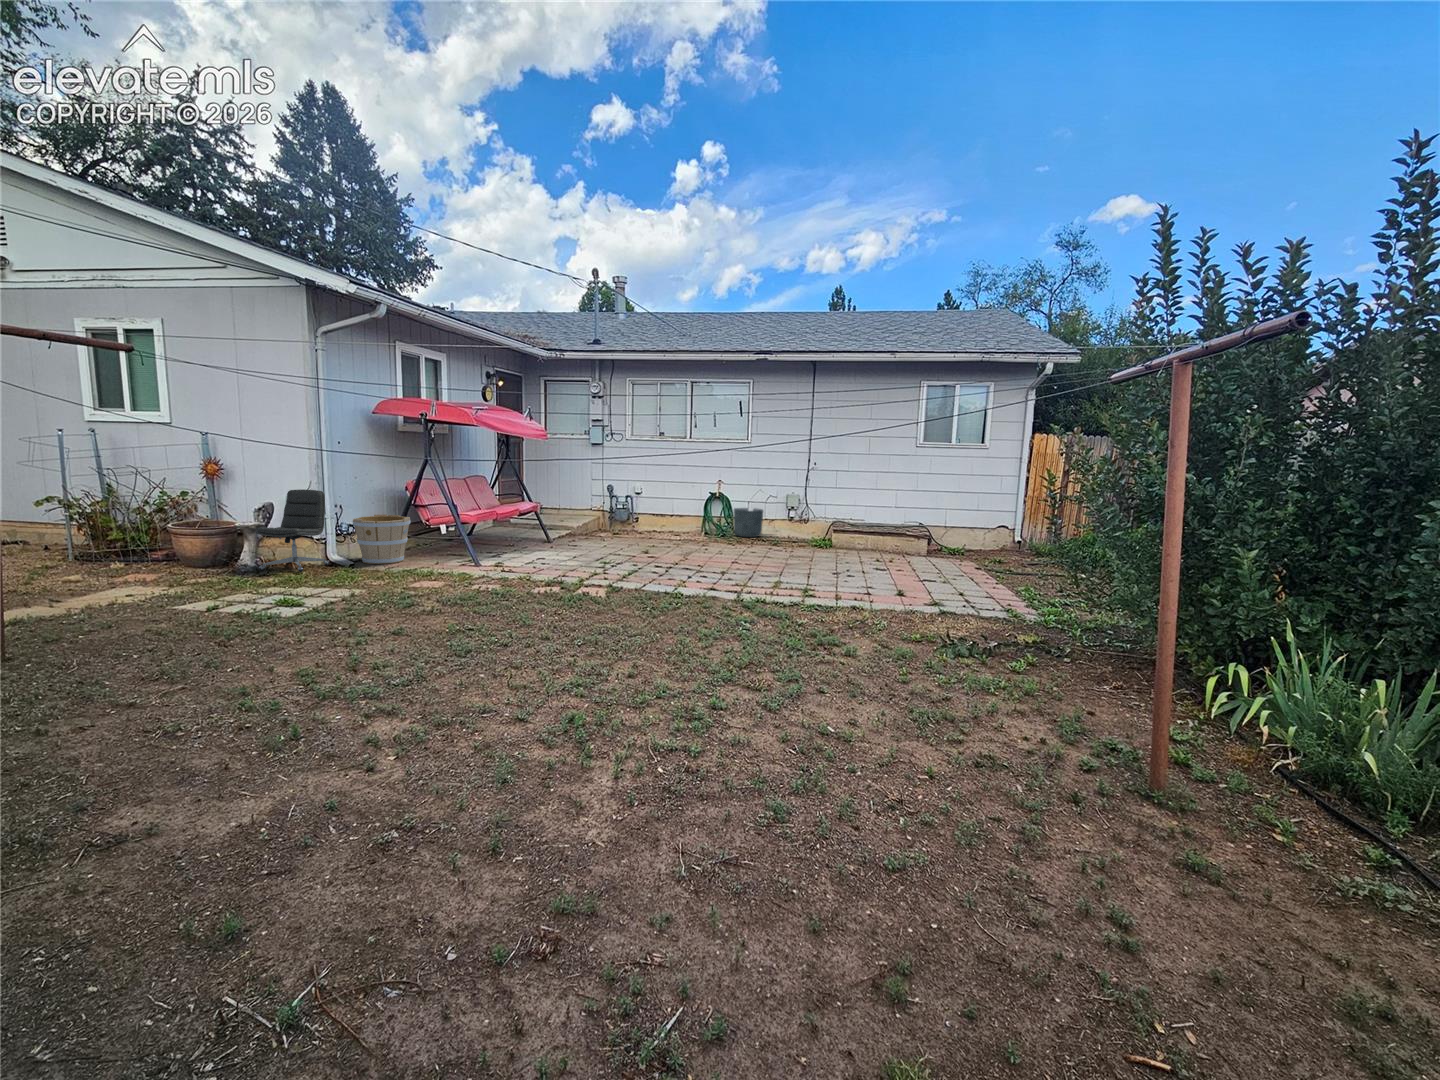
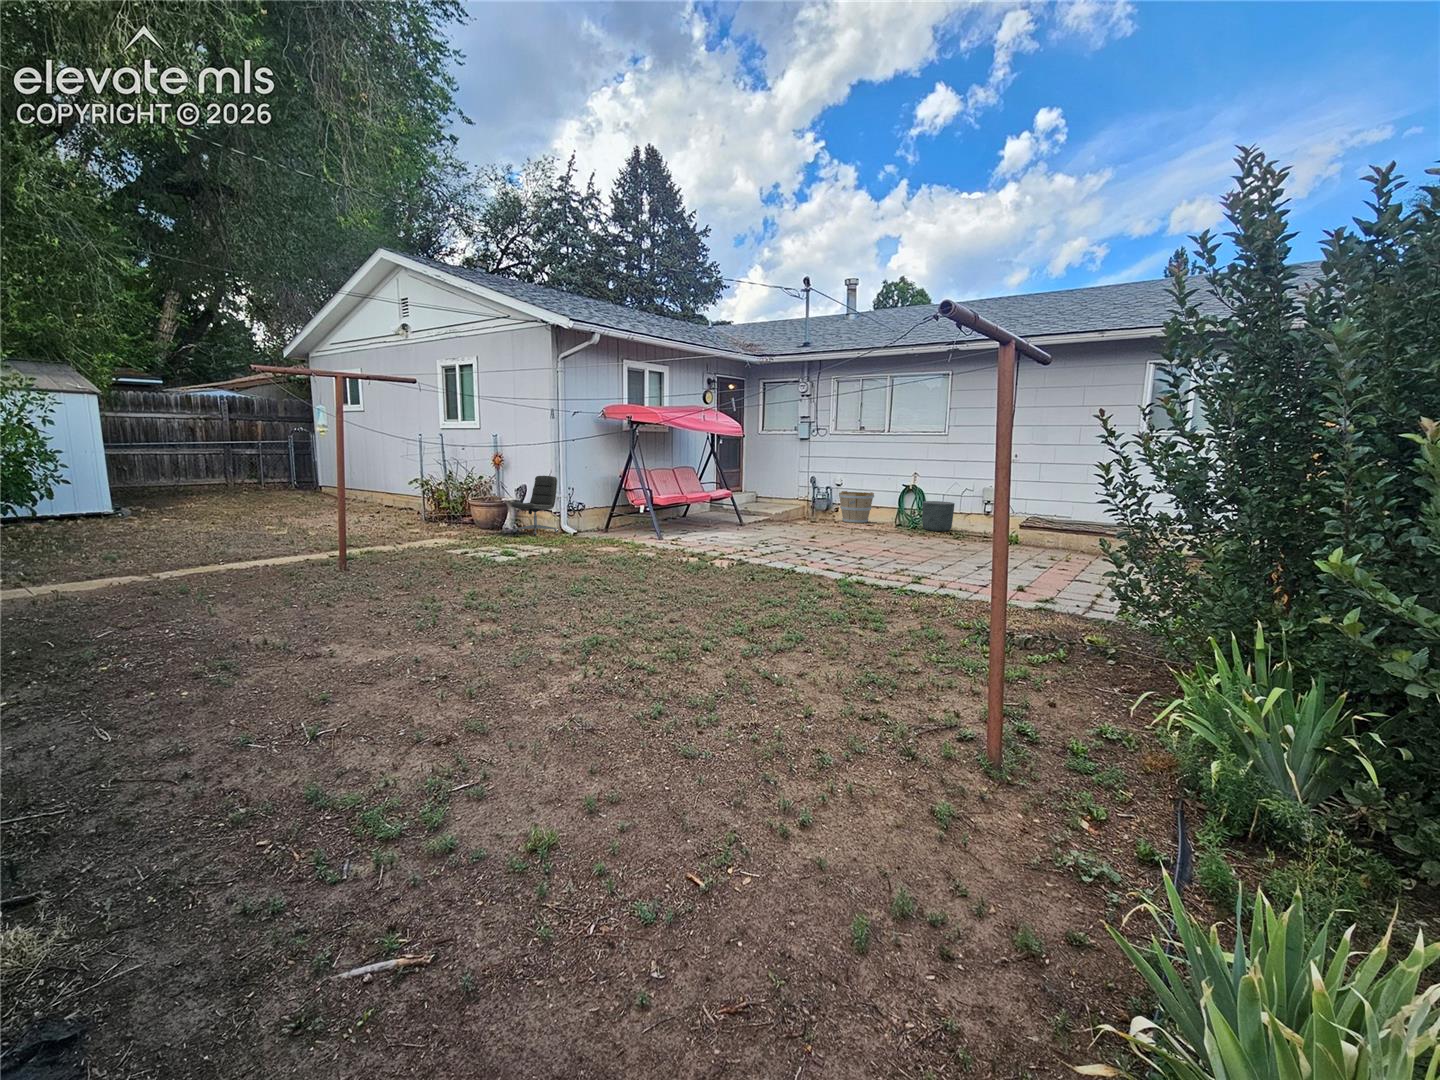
wooden bucket: present [352,514,411,564] -> present [839,491,874,523]

